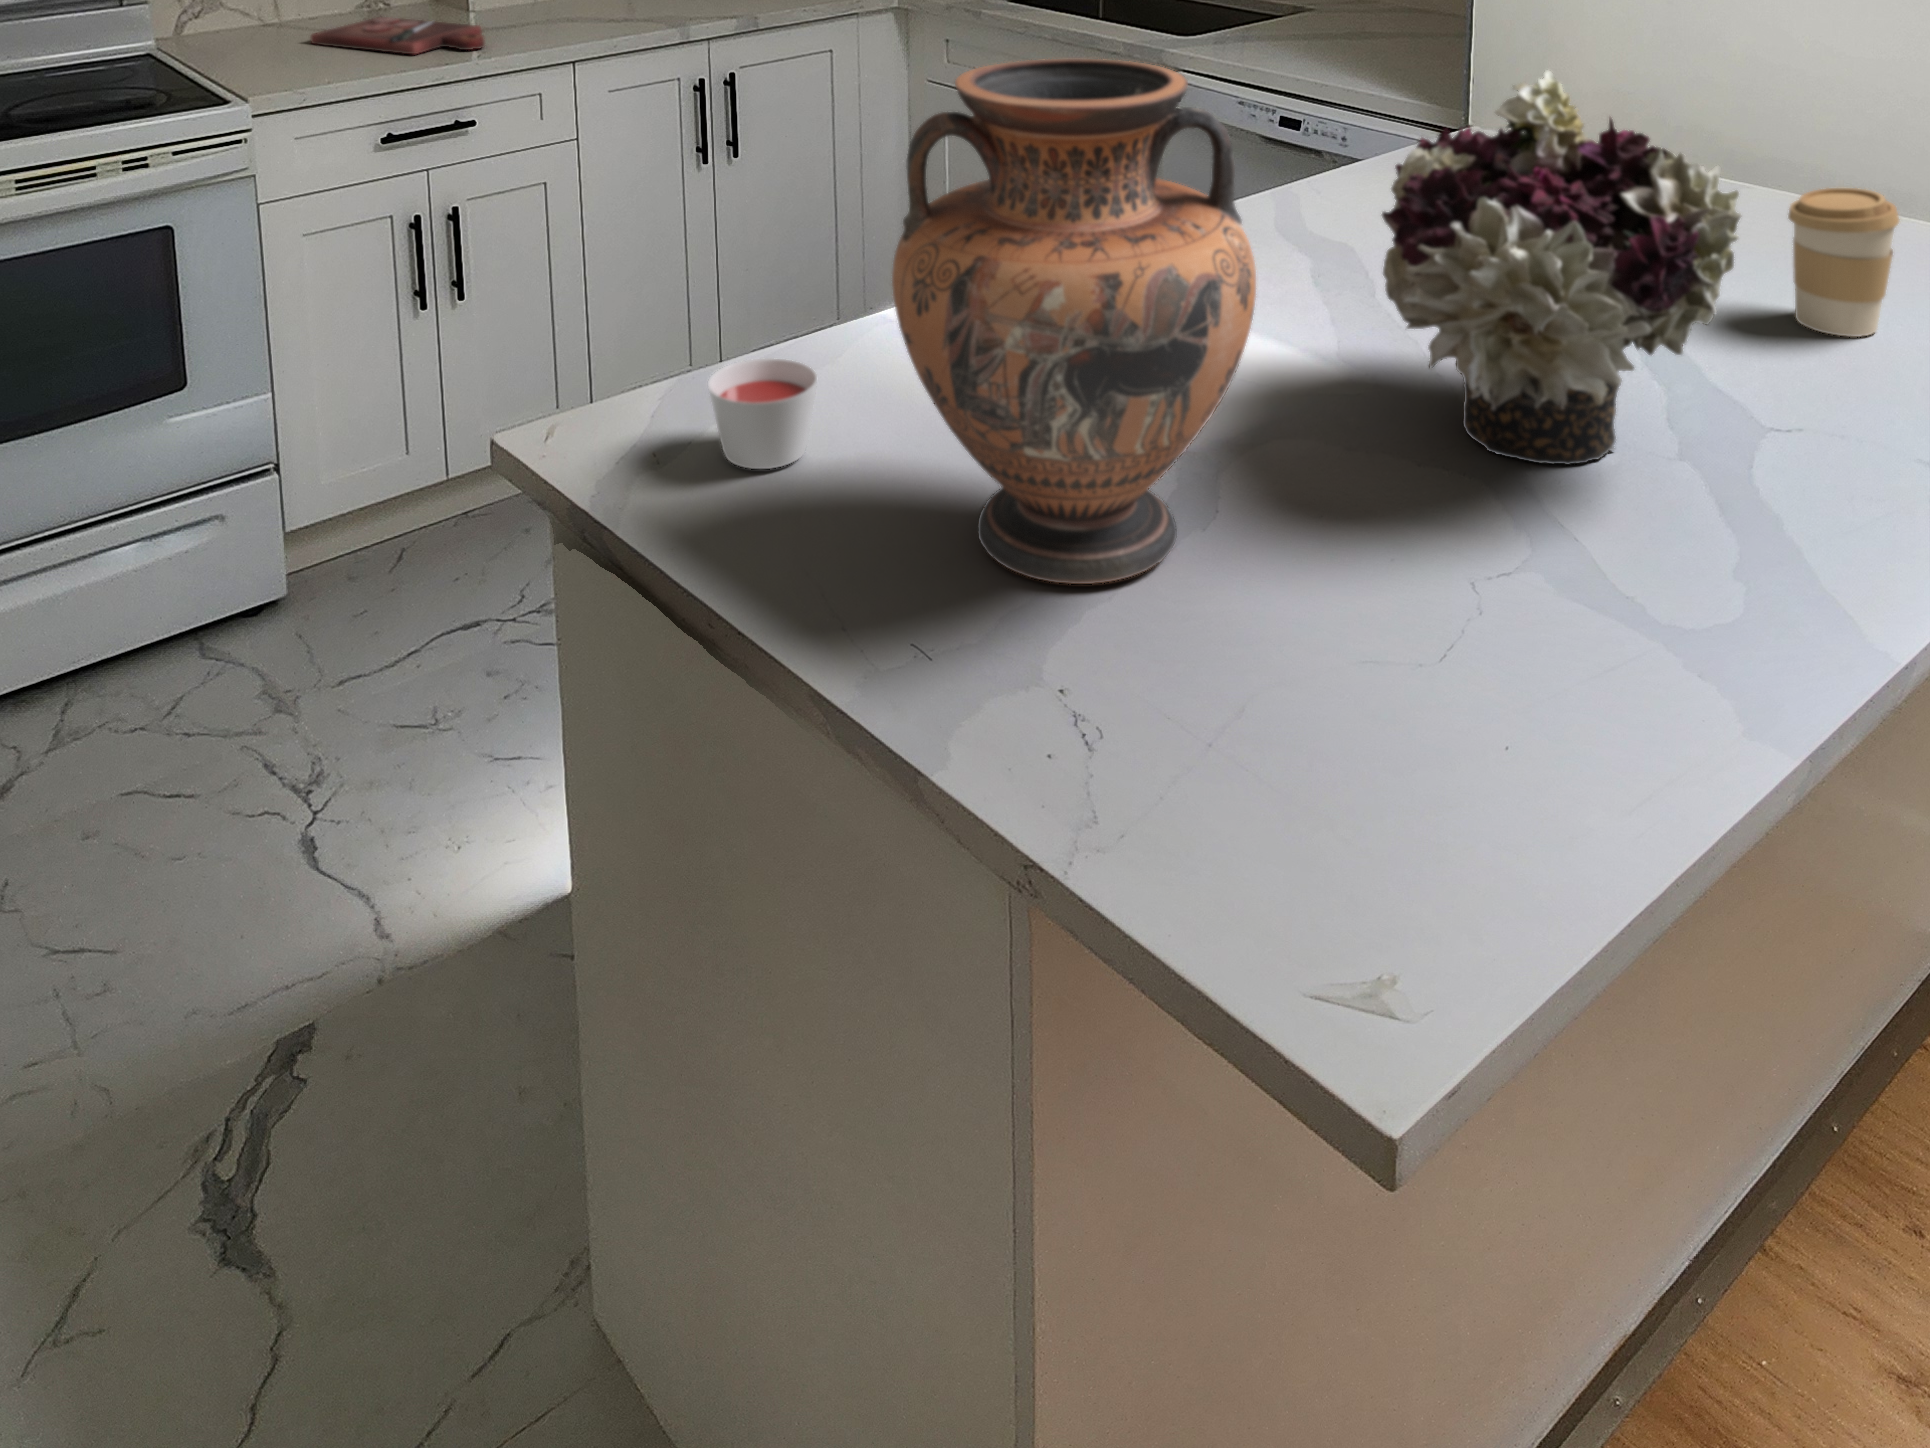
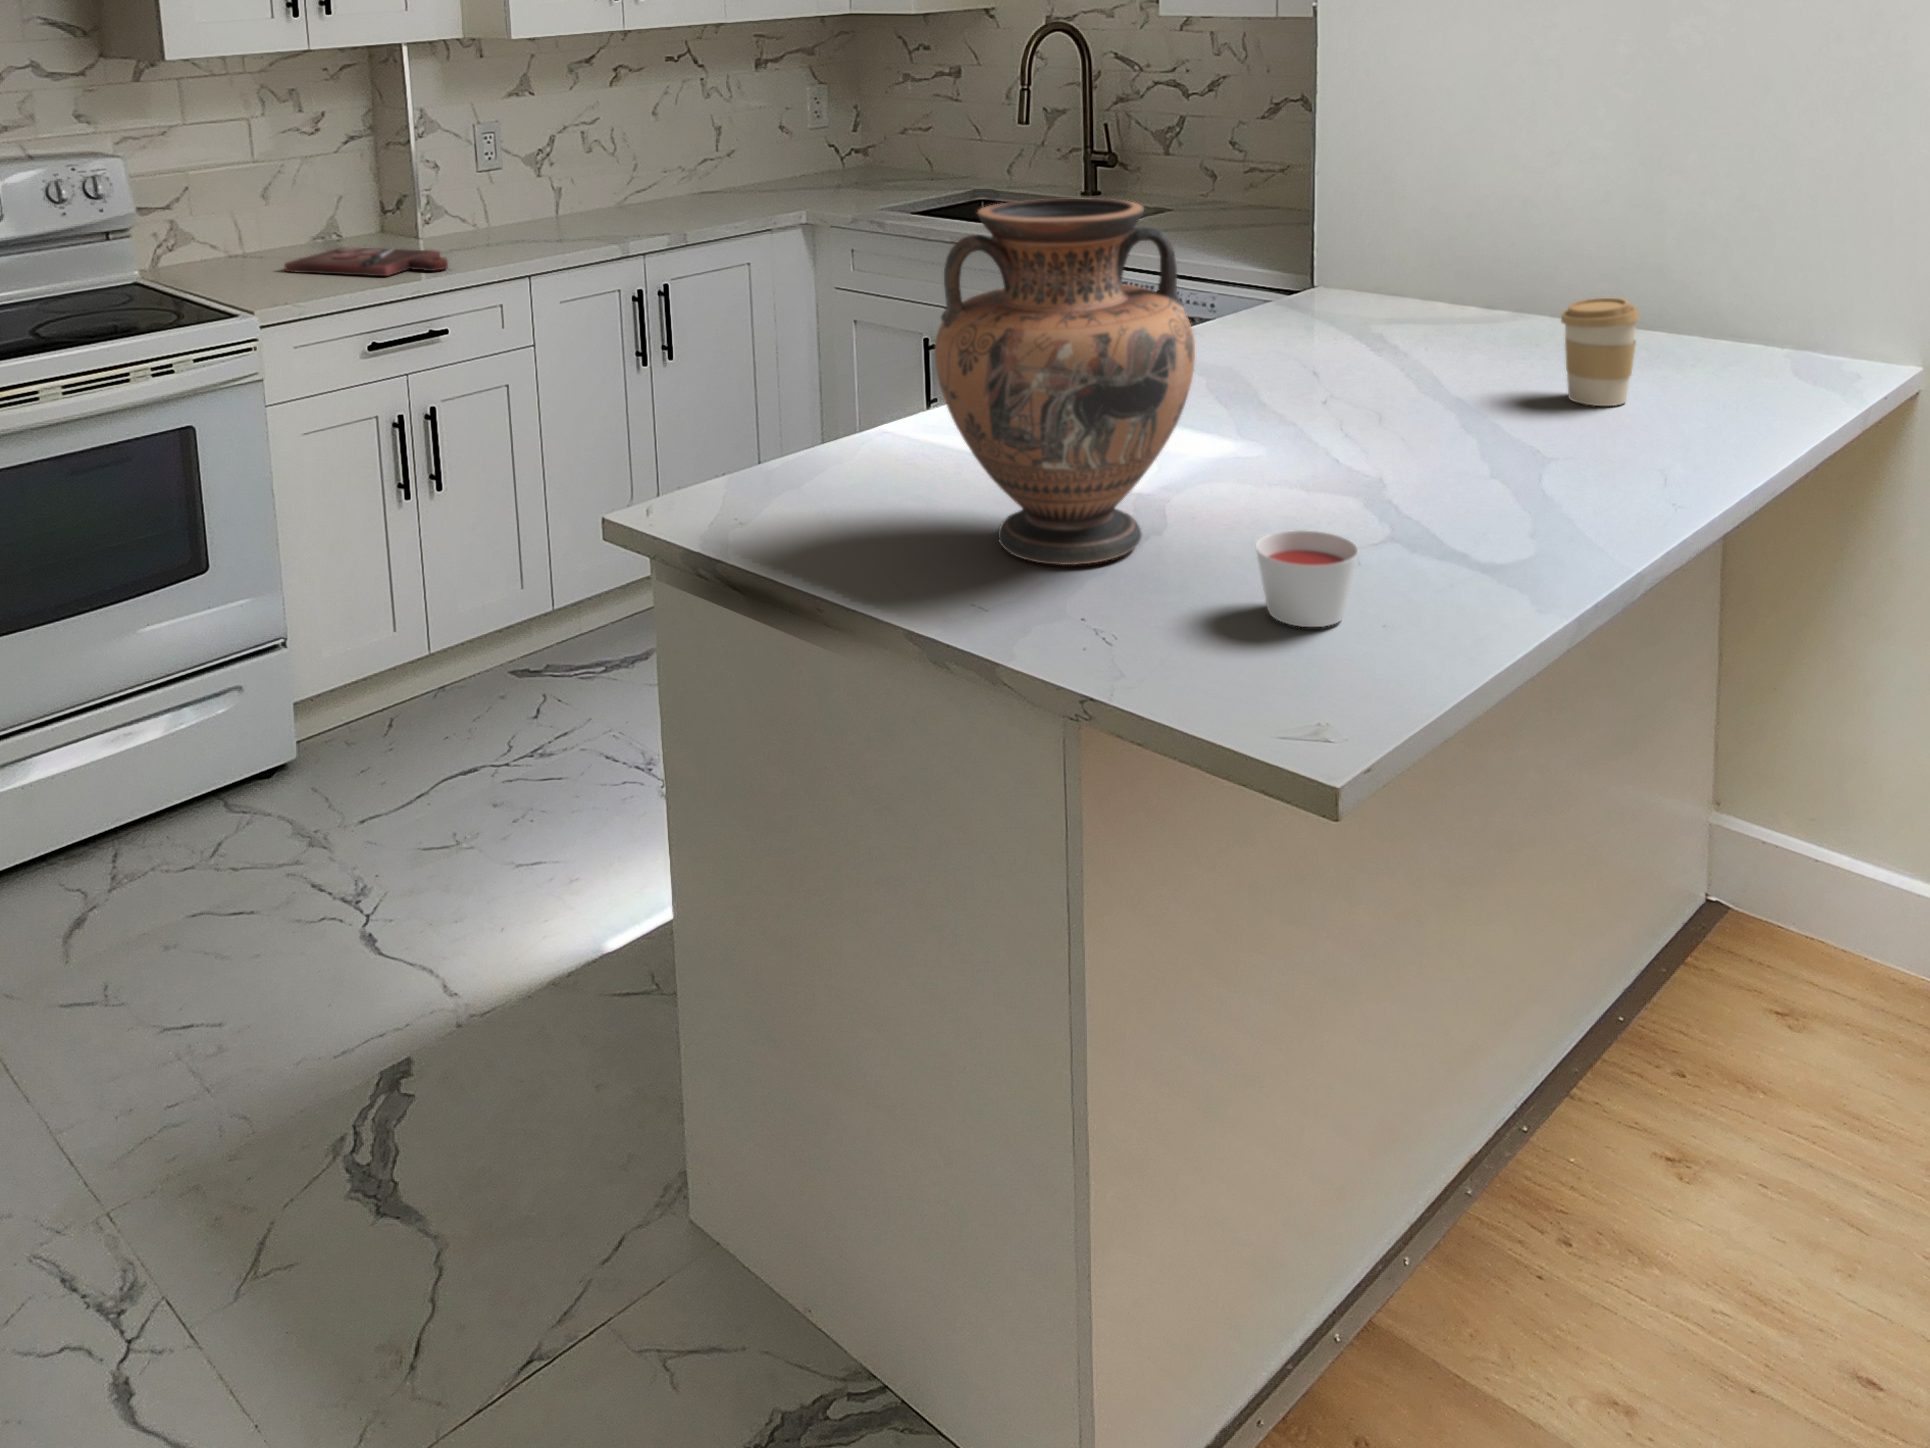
flower arrangement: present [1382,70,1741,465] -> none [1272,203,1524,486]
candle: present [708,358,817,469] -> present [1256,530,1358,627]

